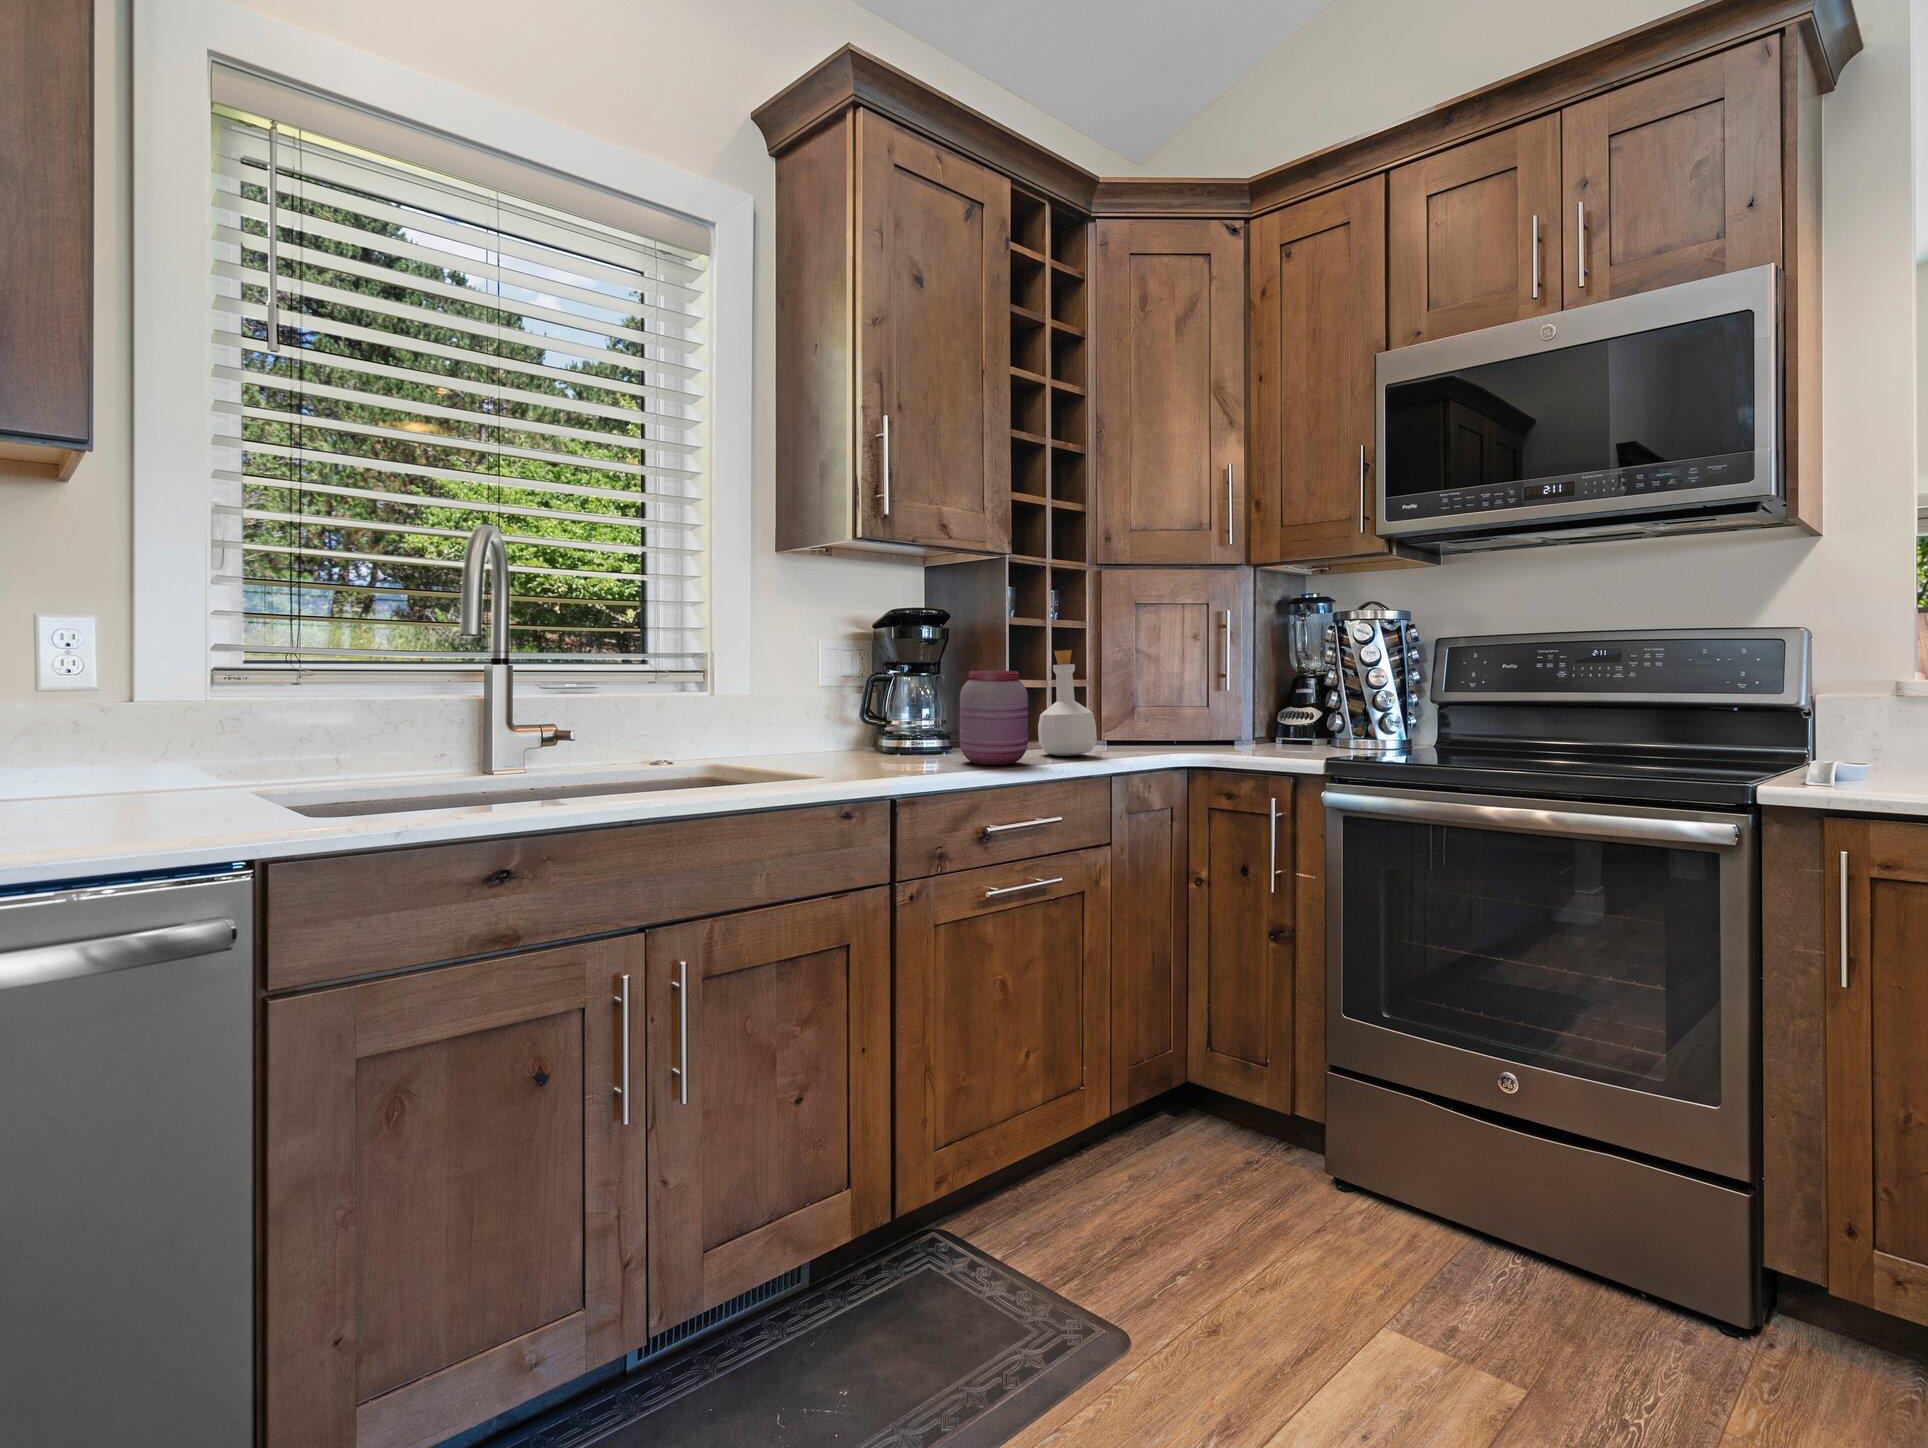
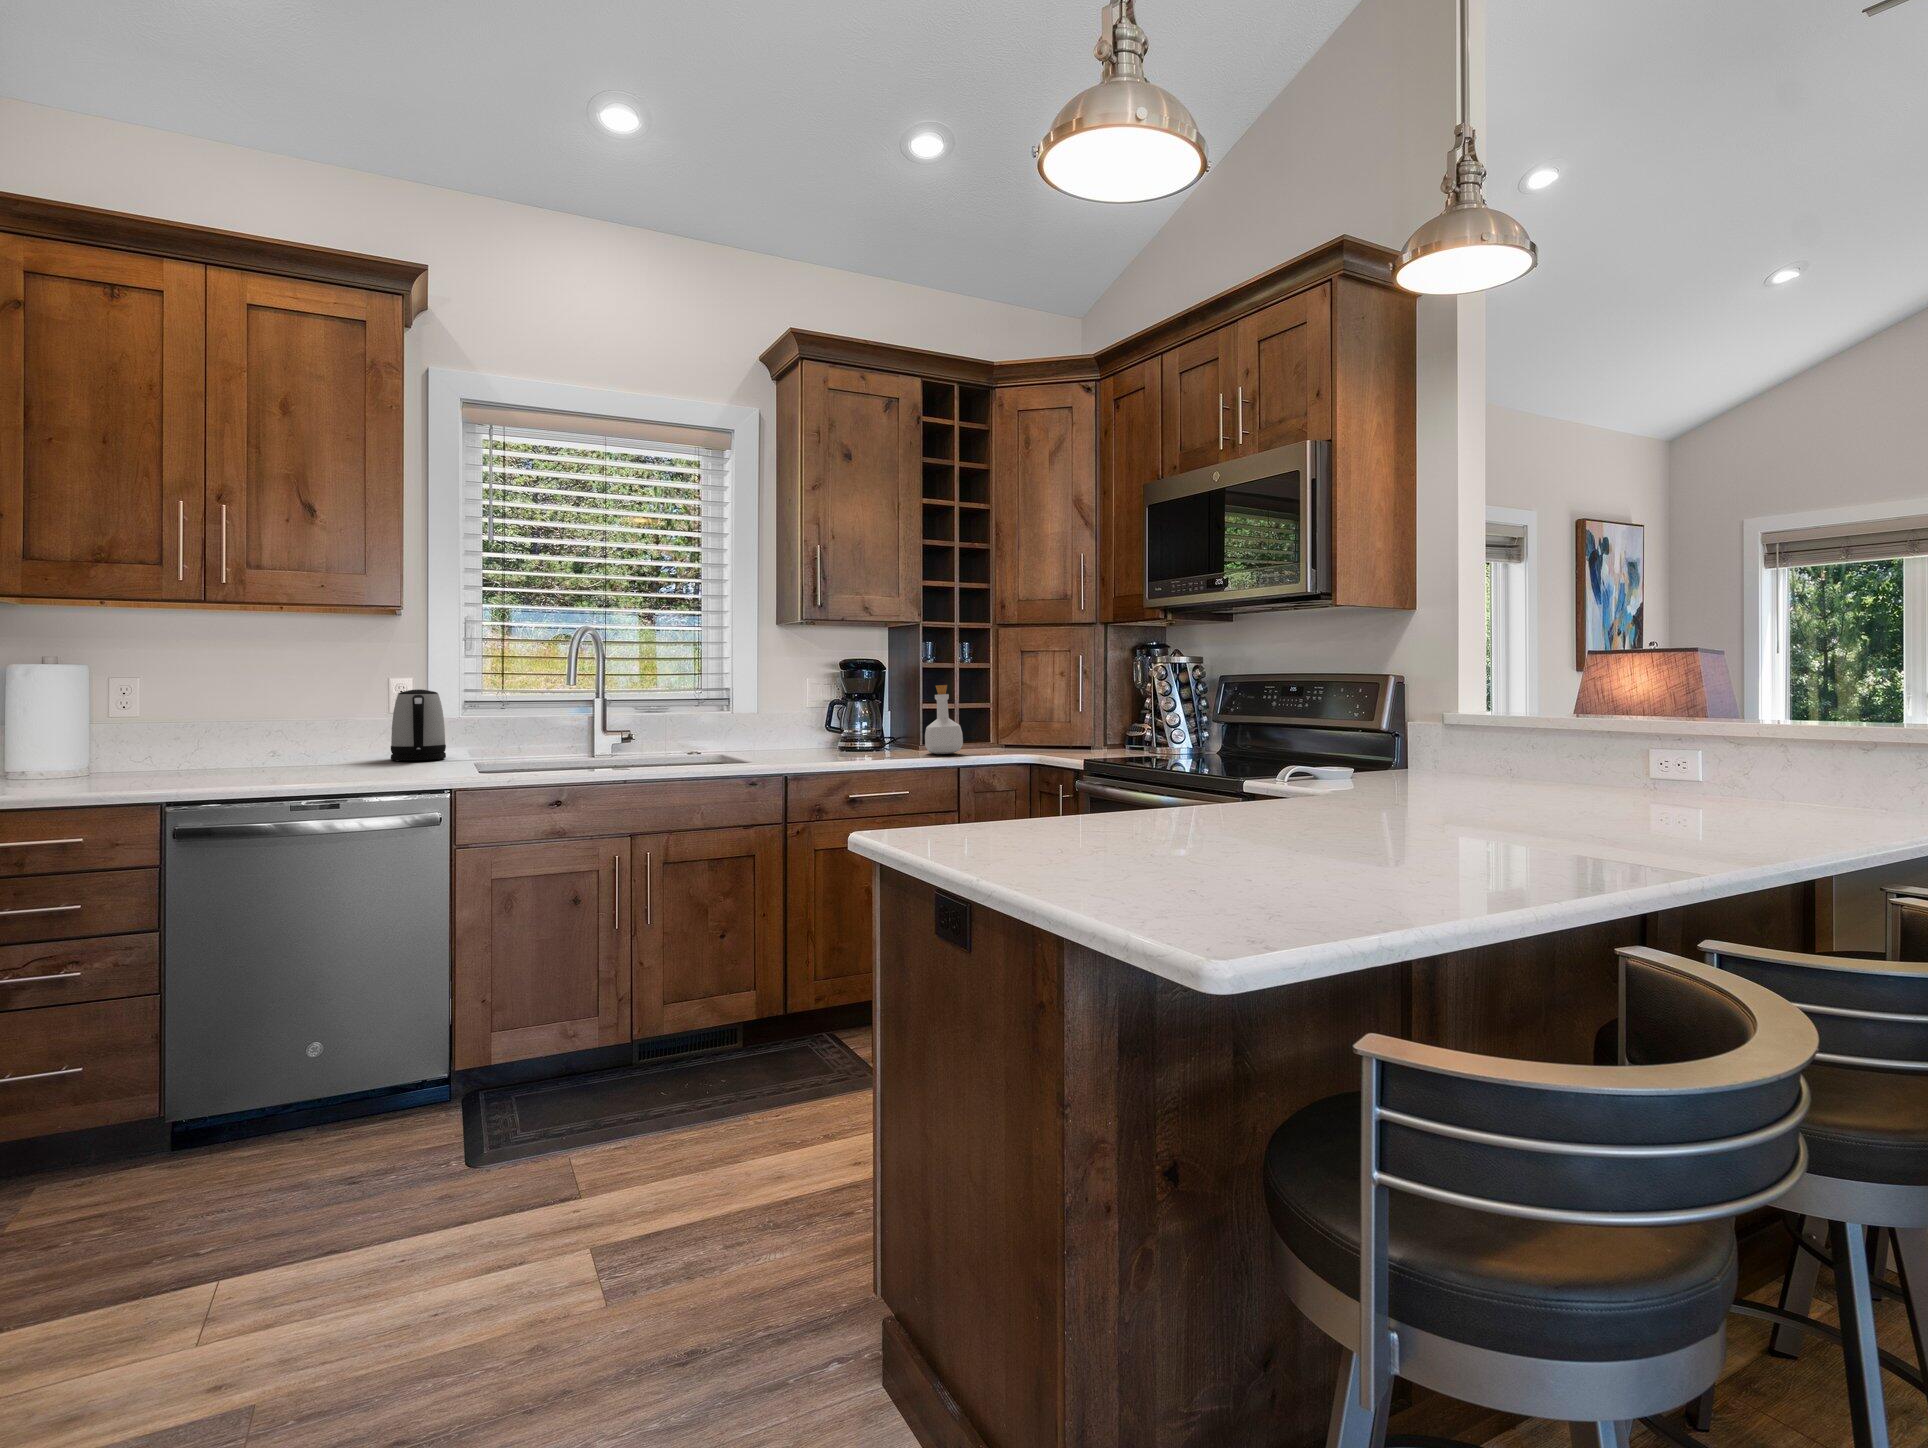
kettle: none [79,644,208,792] -> present [391,689,446,761]
jar: present [960,671,1028,765] -> none [858,699,901,758]

